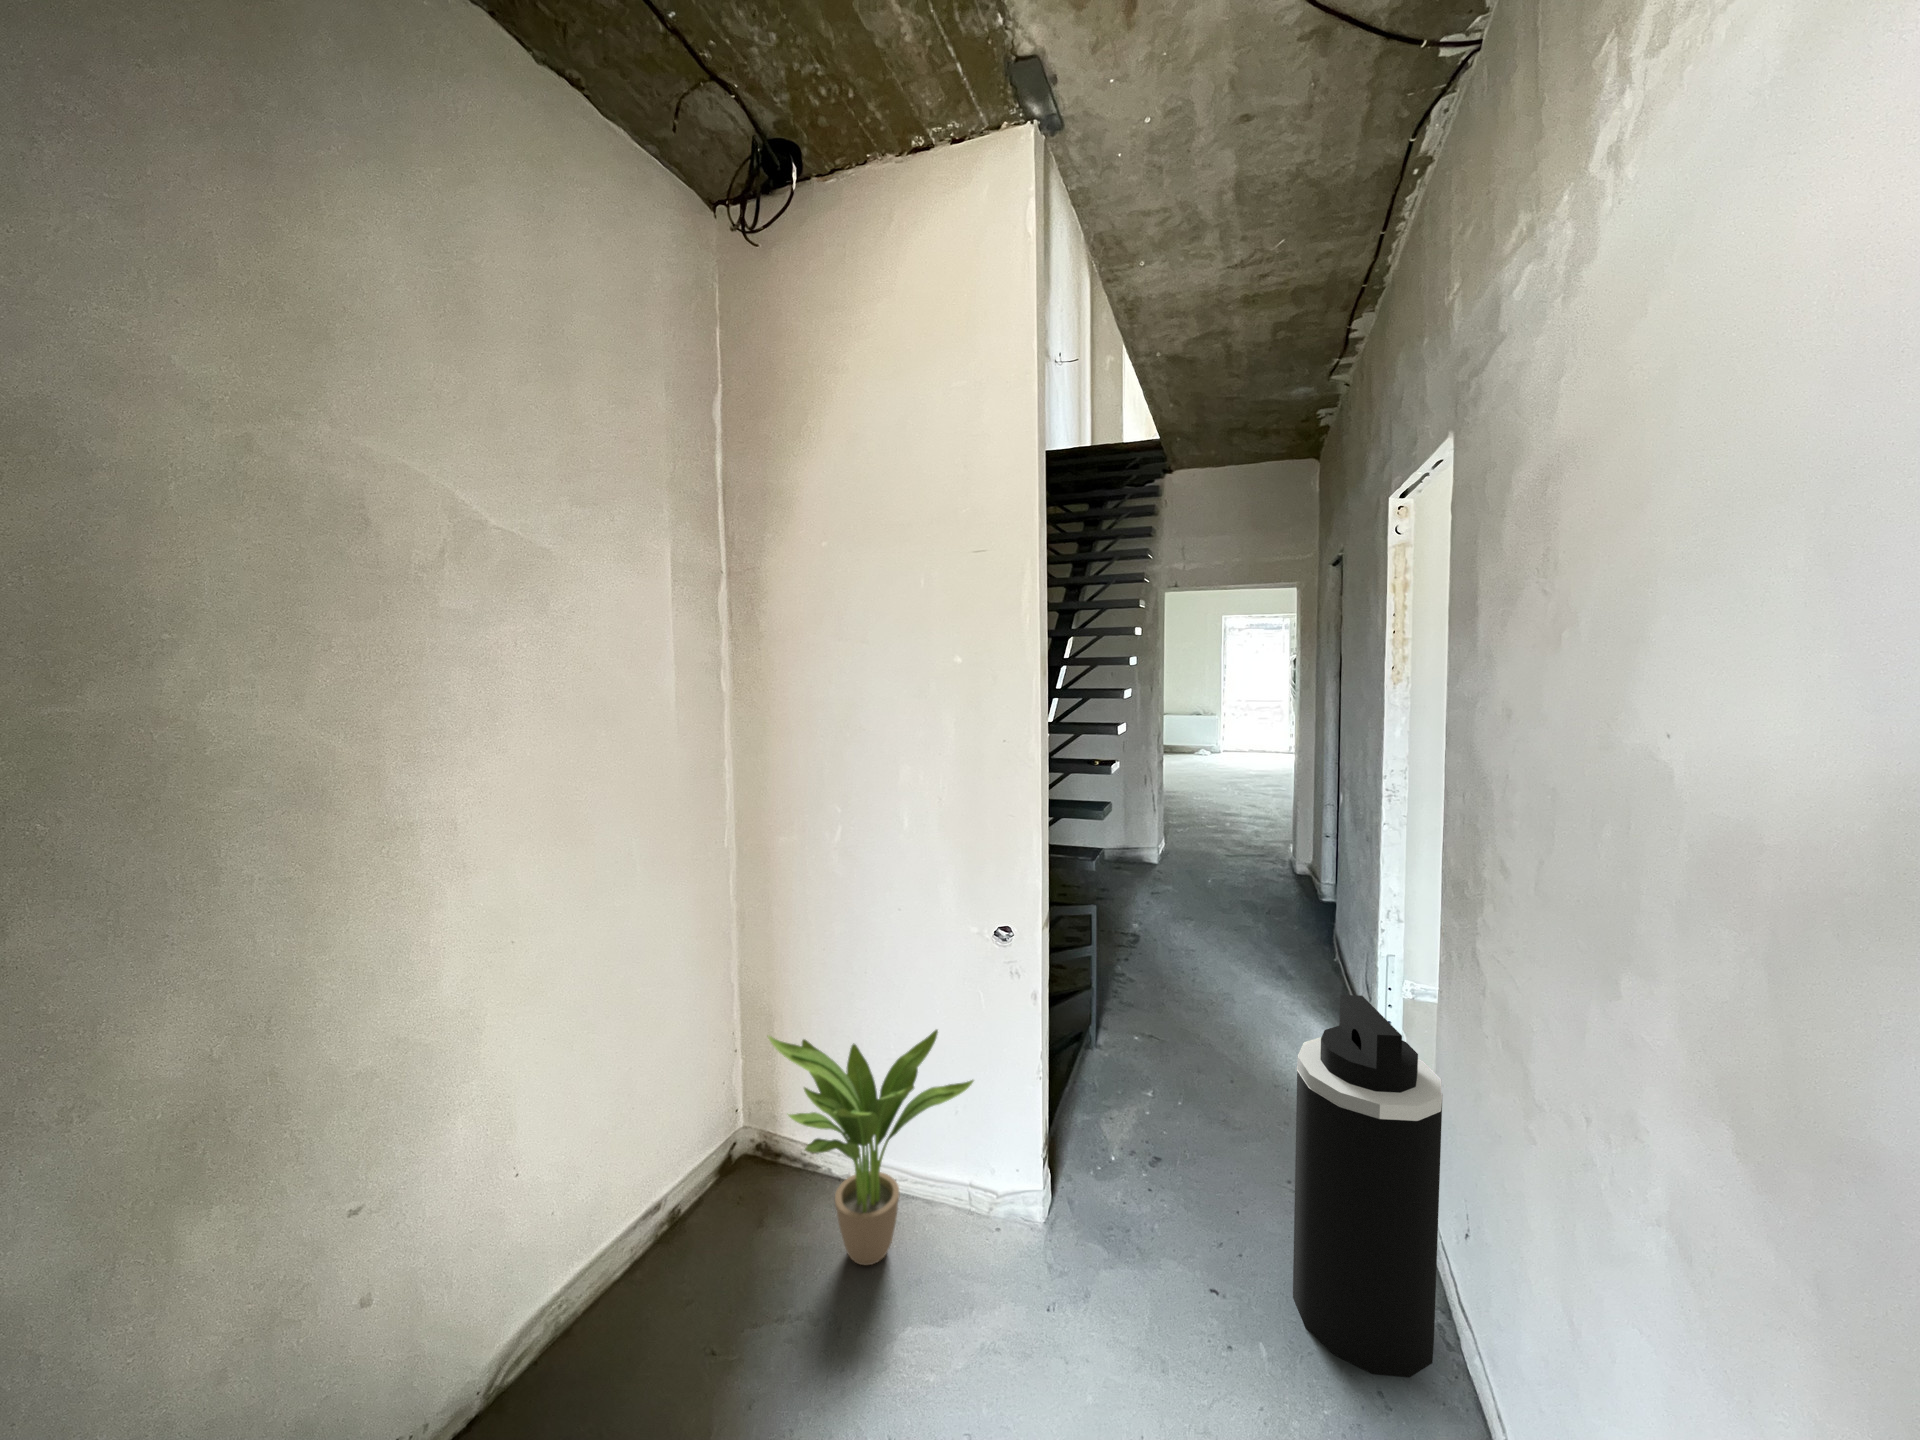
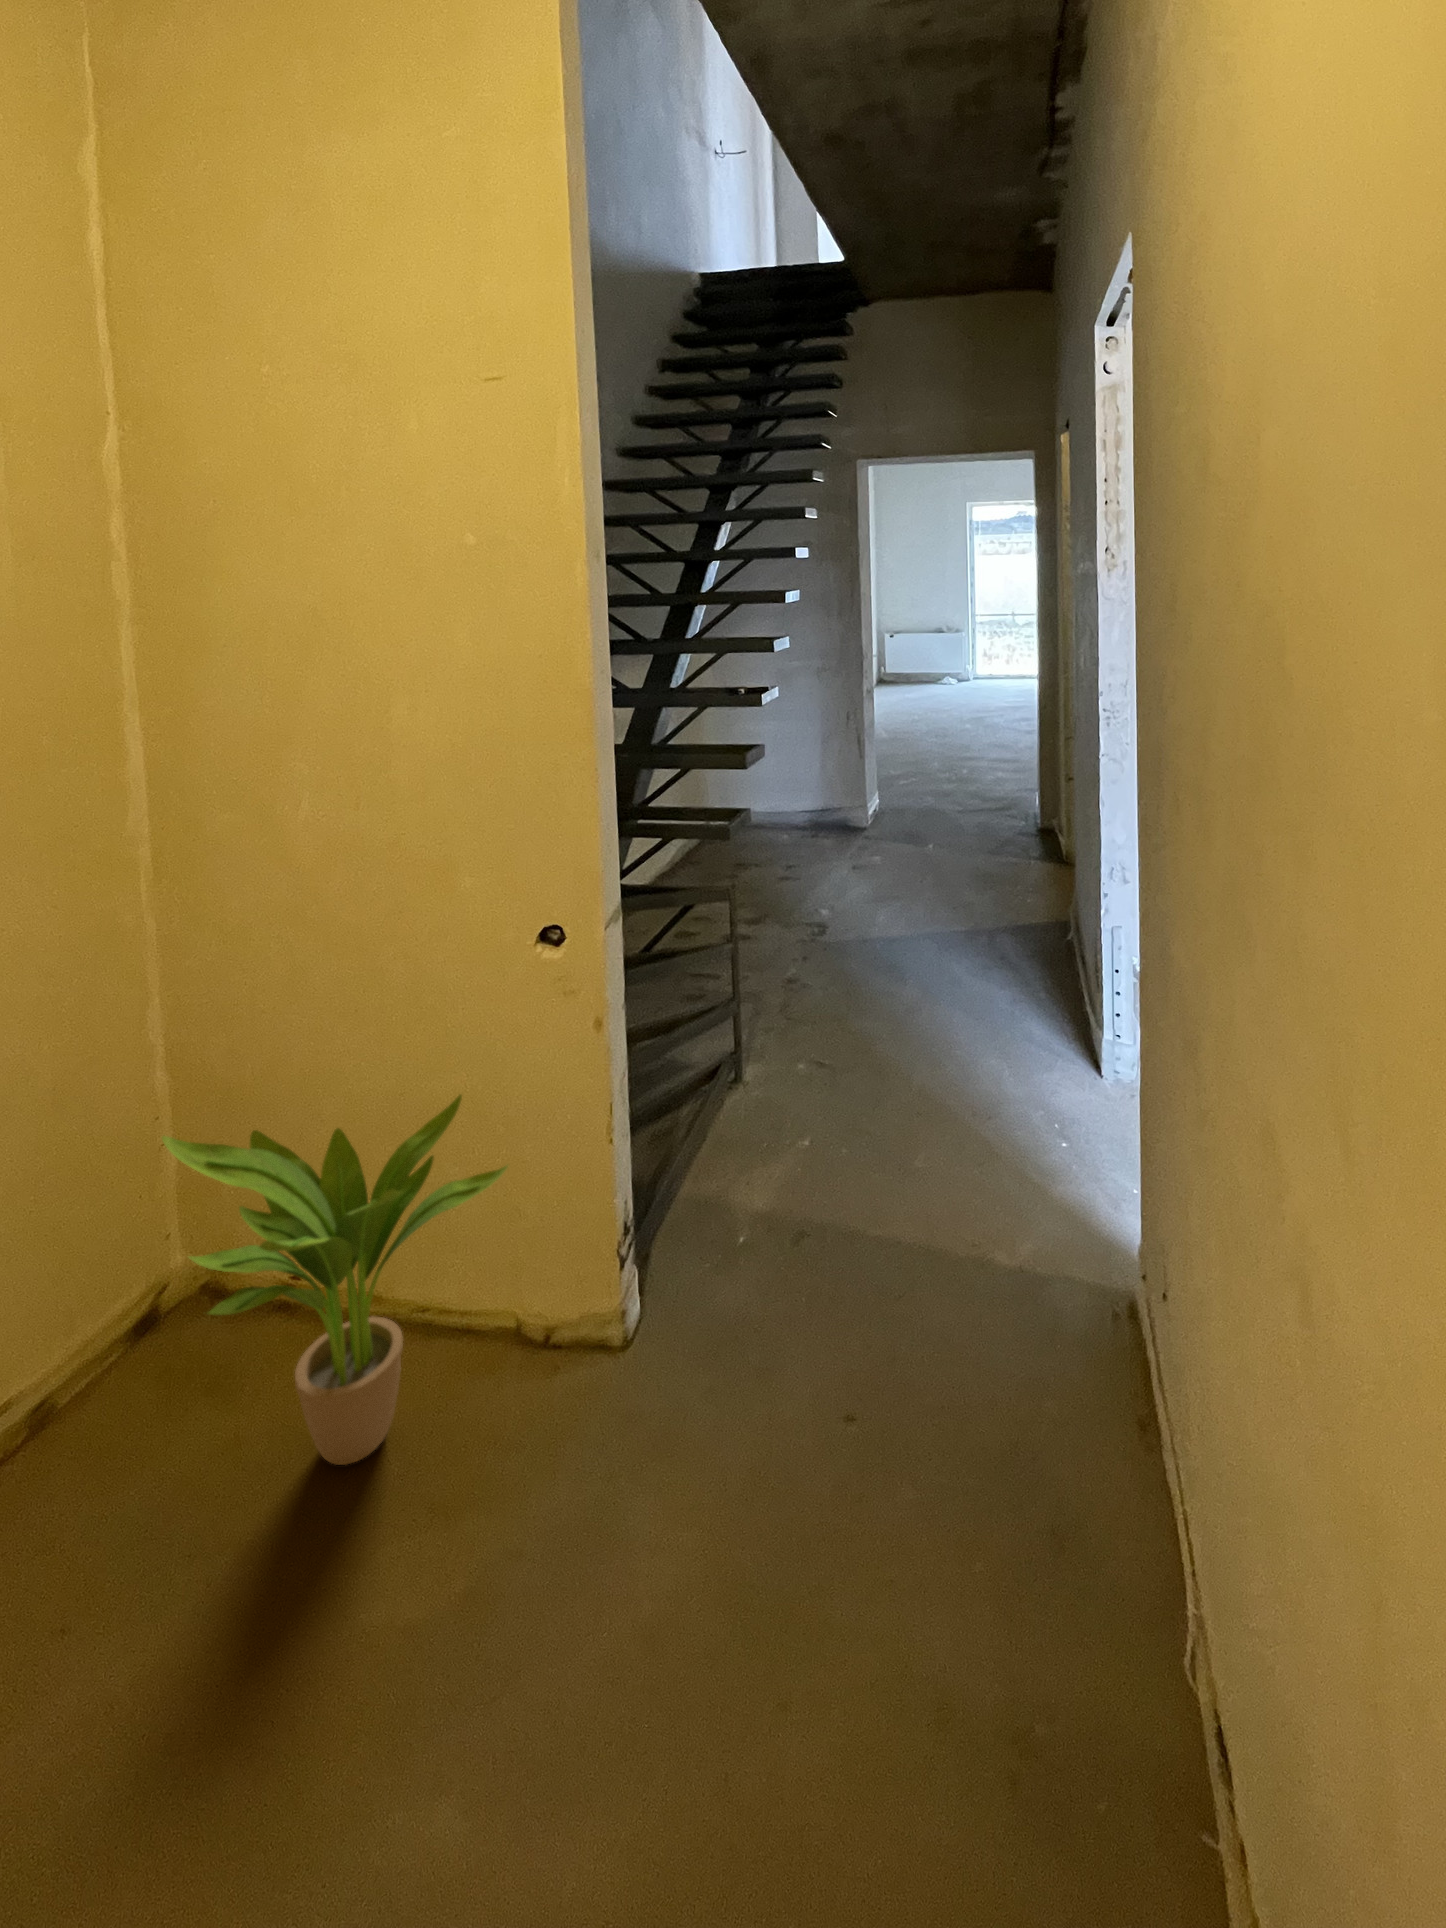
trash can: present [1293,995,1443,1377] -> none [952,991,1134,1508]

